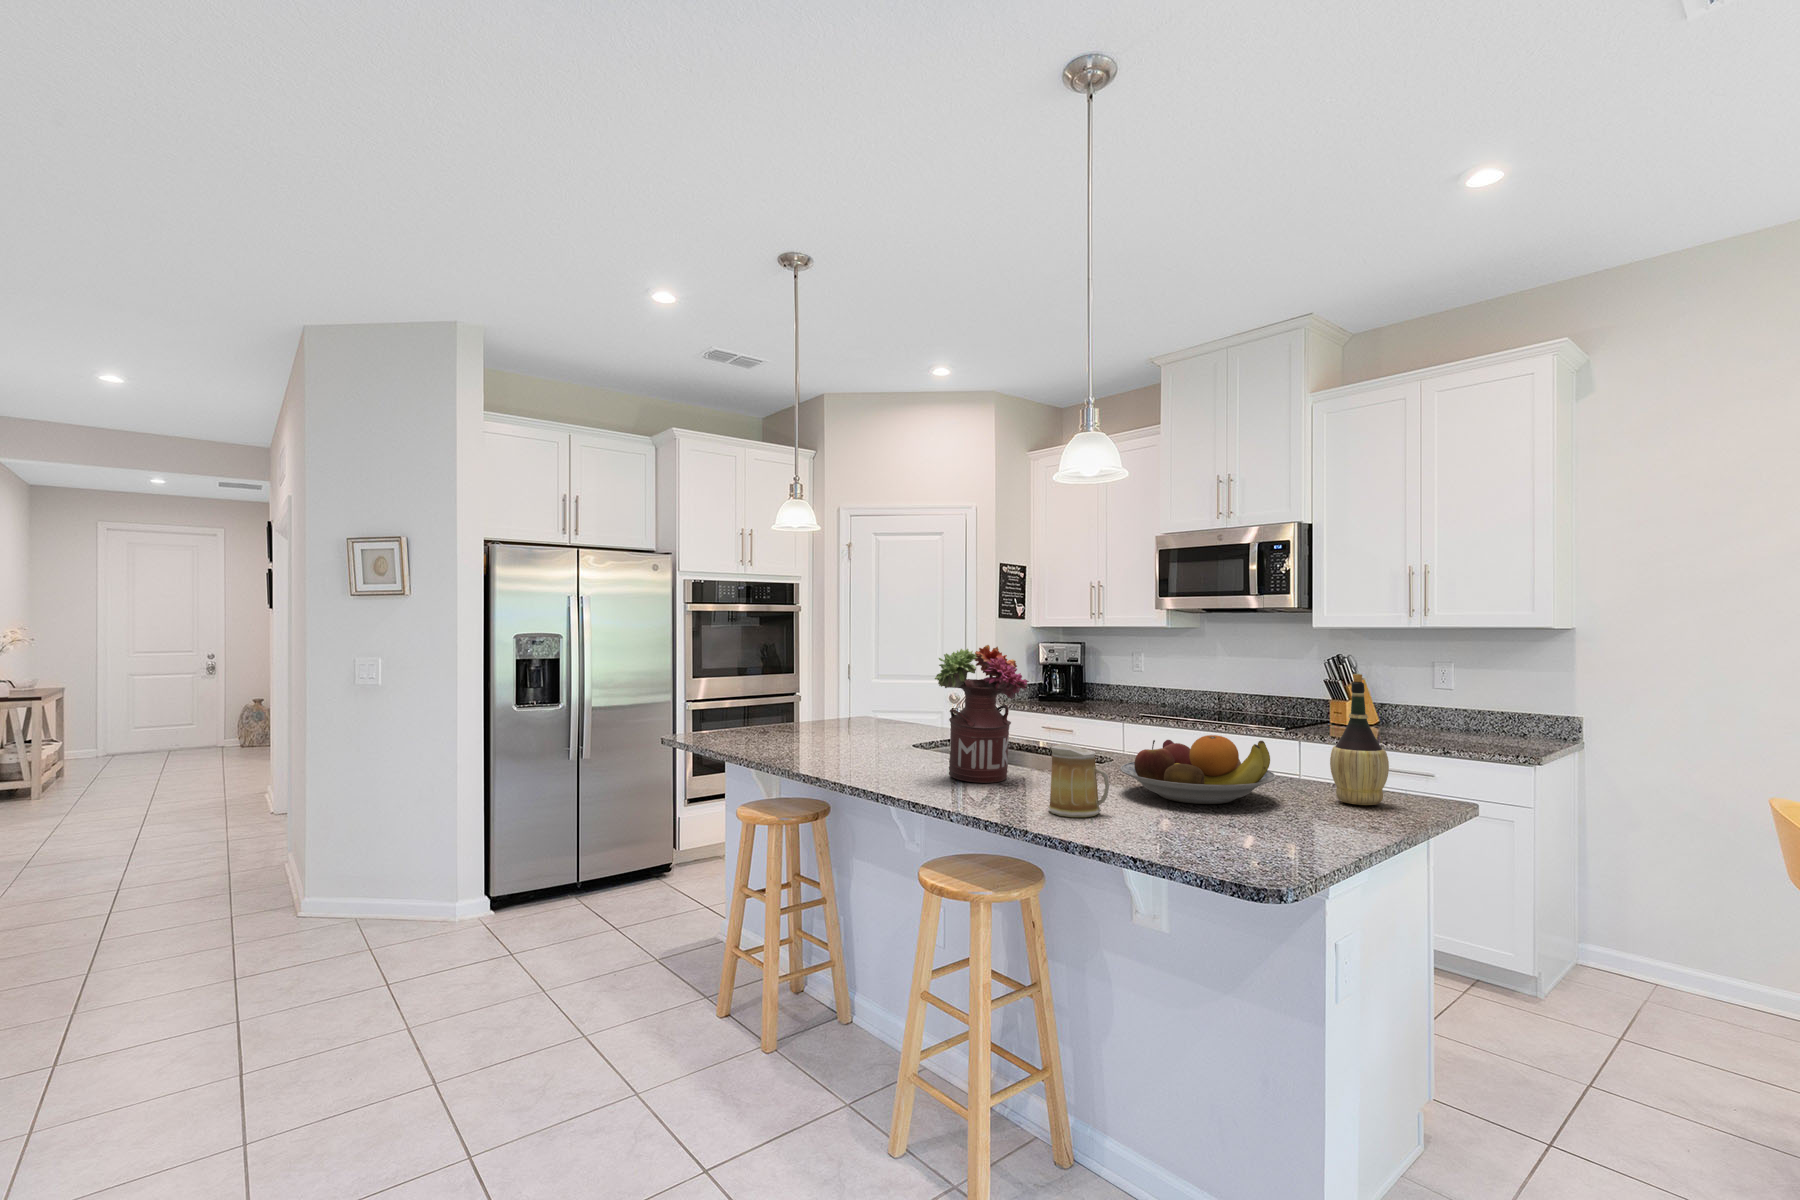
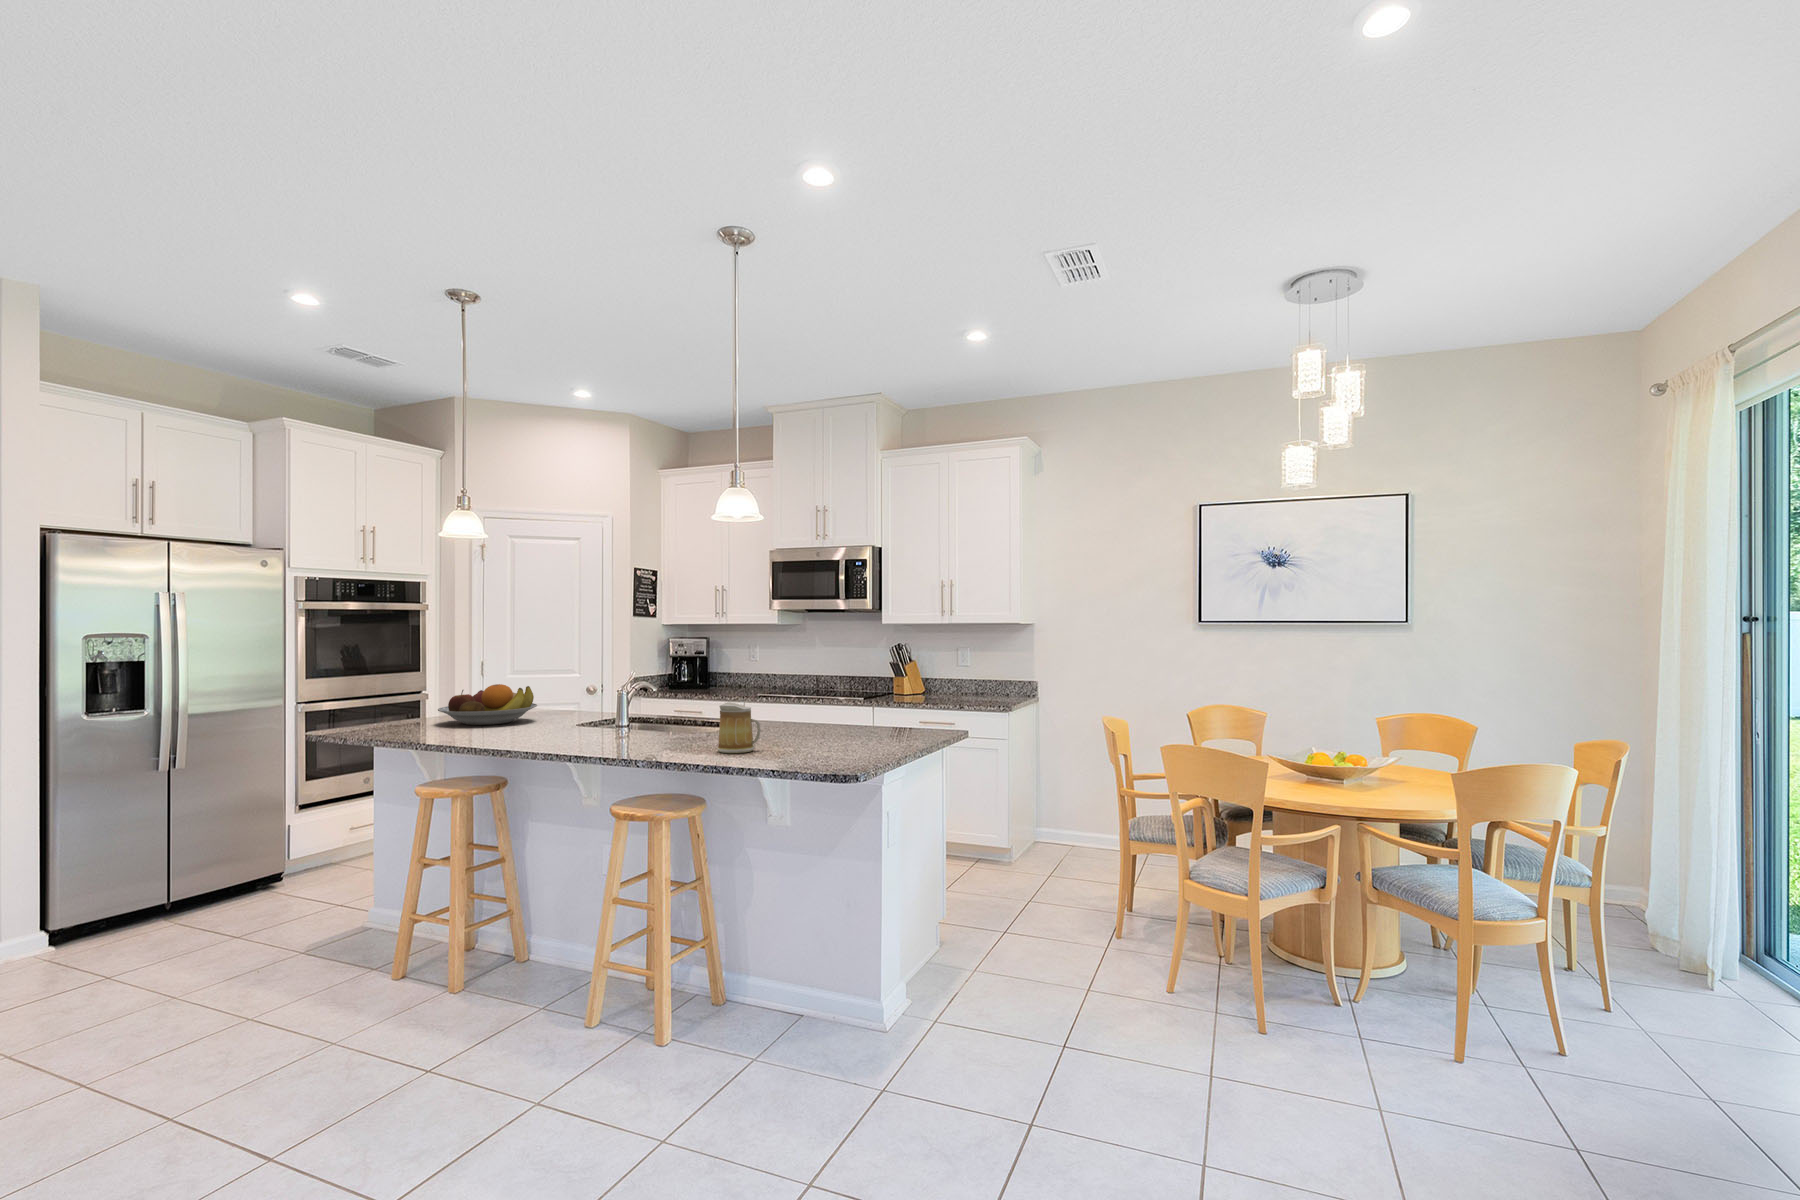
flower arrangement: present [935,645,1029,783] -> none [619,635,694,740]
wine bottle: present [1330,674,1389,805] -> none [897,650,931,734]
fruit bowl: present [1120,735,1276,804] -> present [438,684,537,725]

